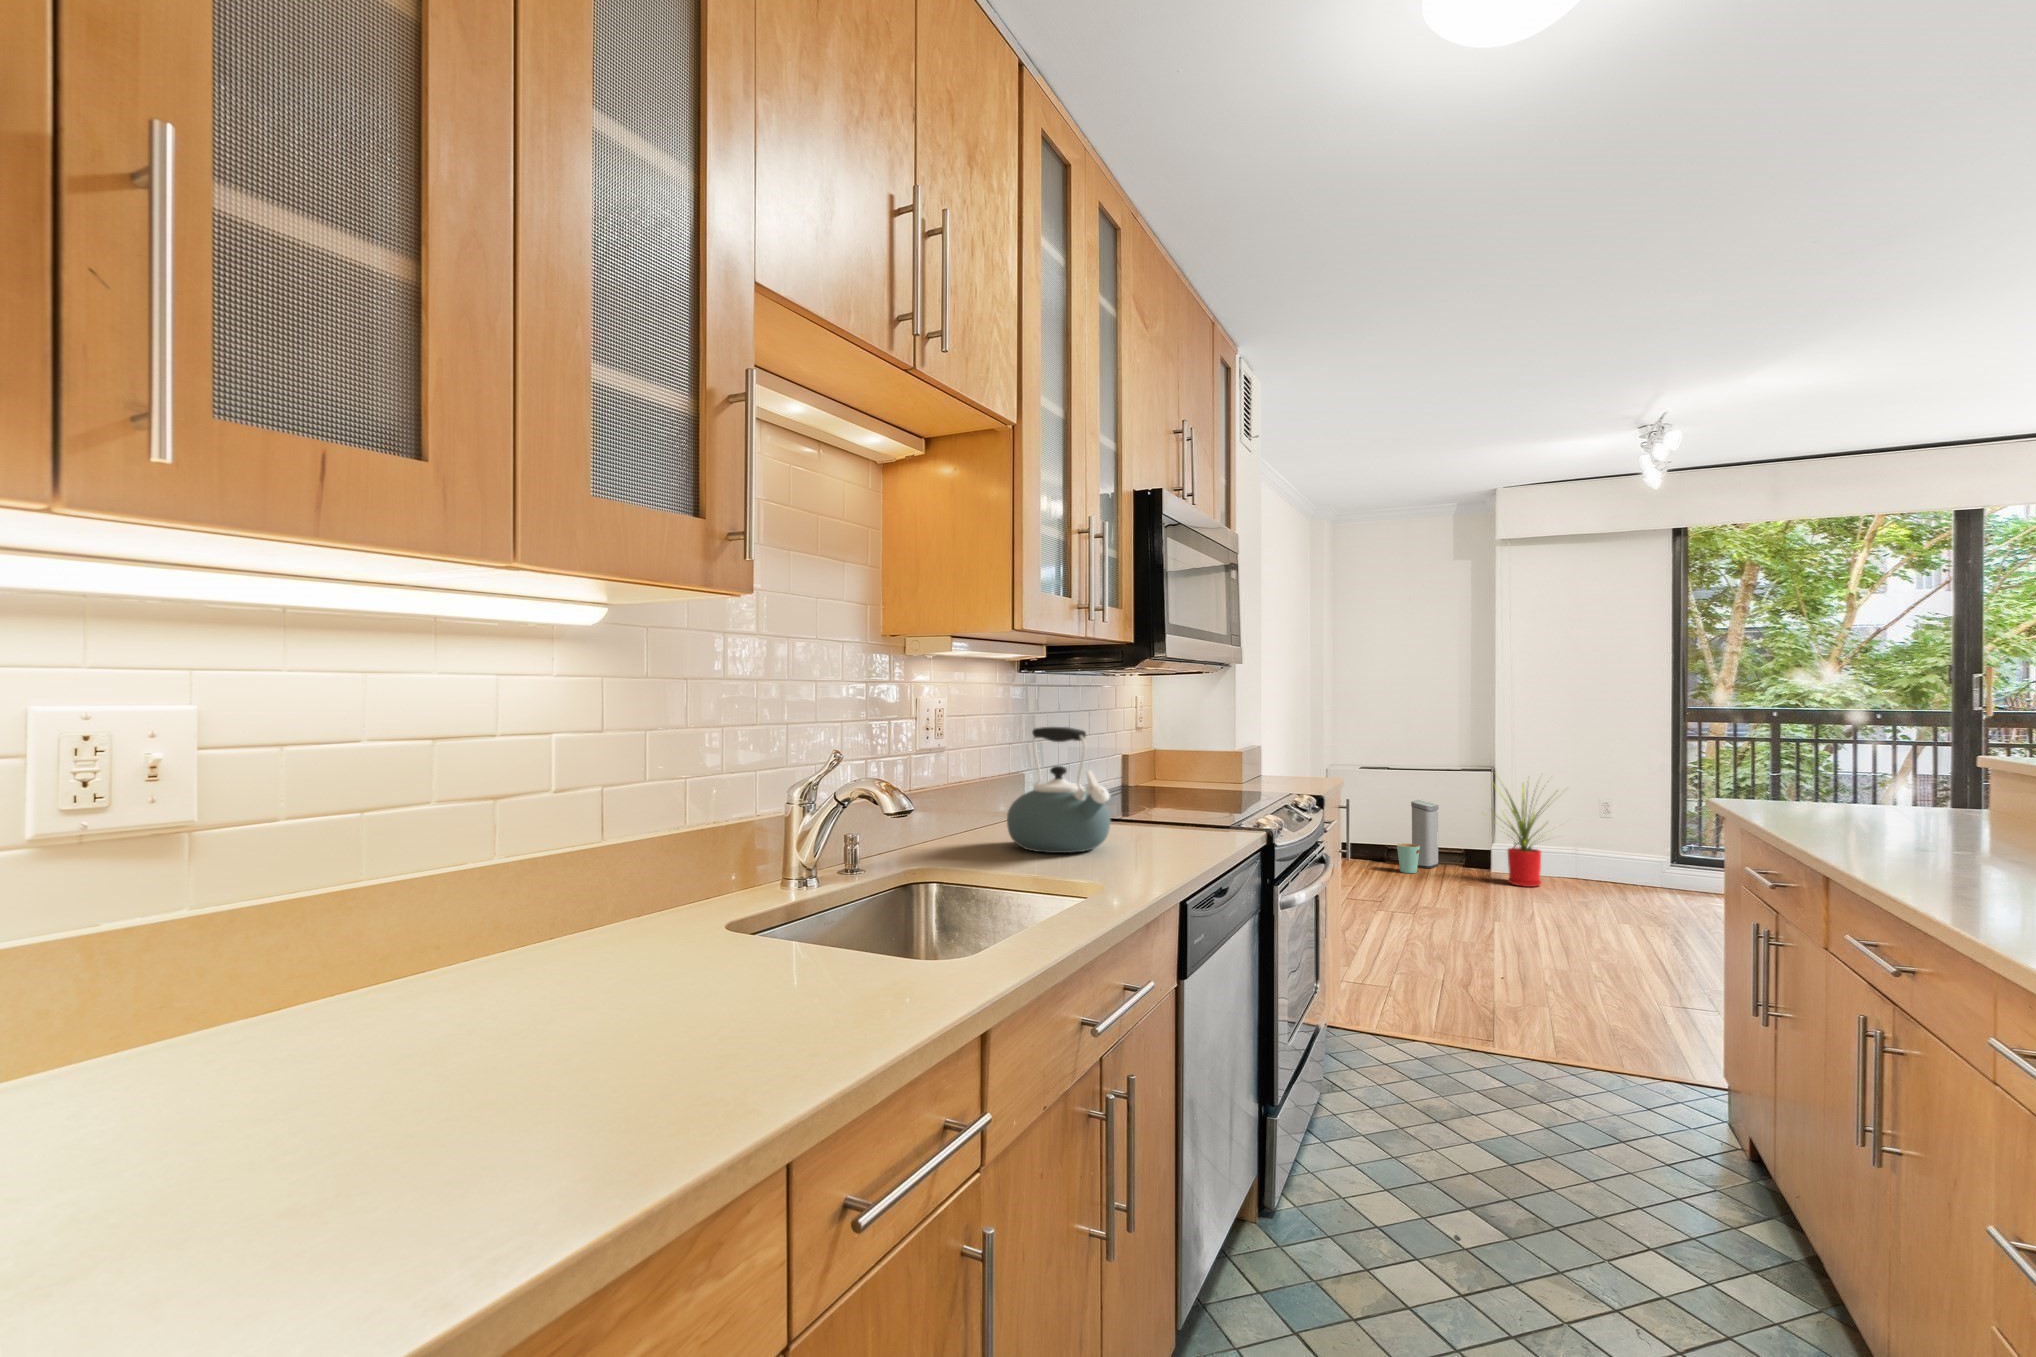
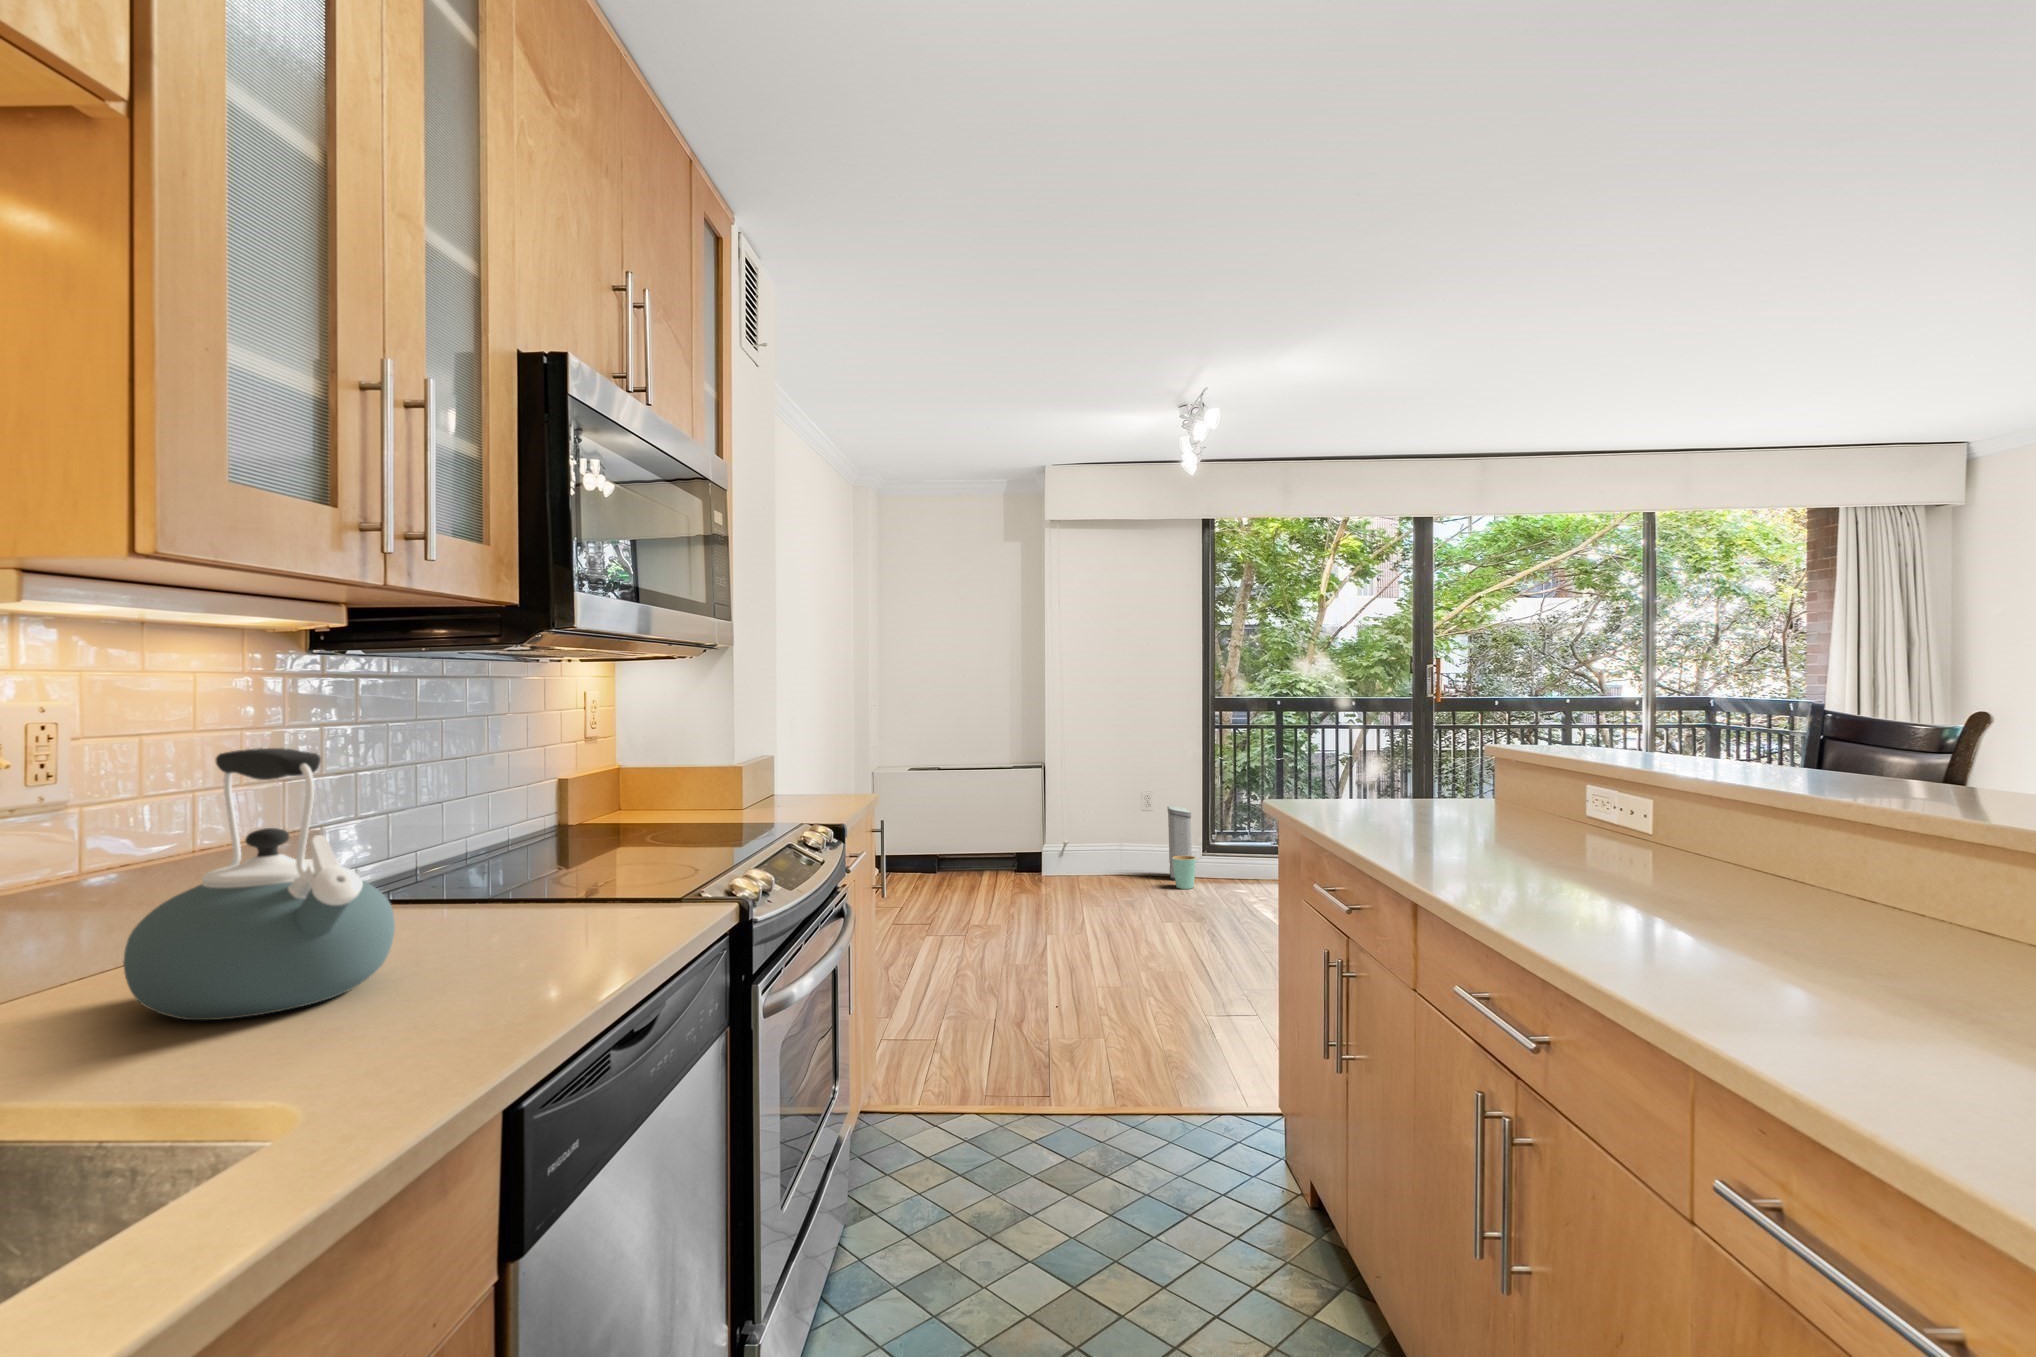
house plant: present [1493,785,1545,887] -> none [1025,769,1111,886]
trash can: present [1397,800,1438,873] -> present [1167,806,1196,889]

